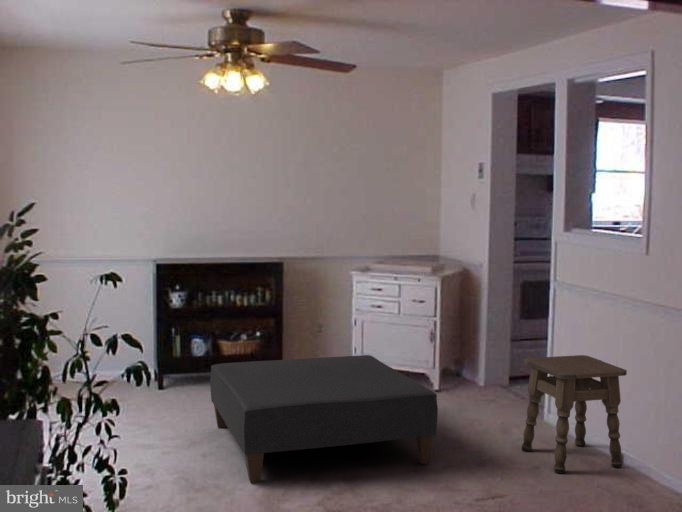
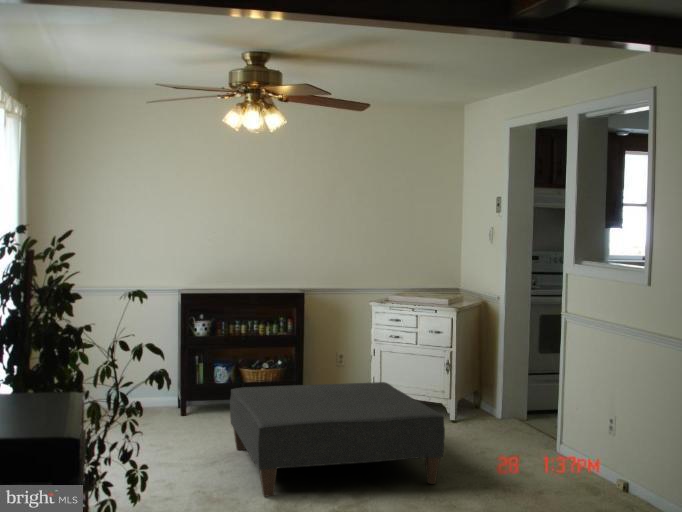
side table: present [522,355,627,473] -> none [530,382,629,495]

